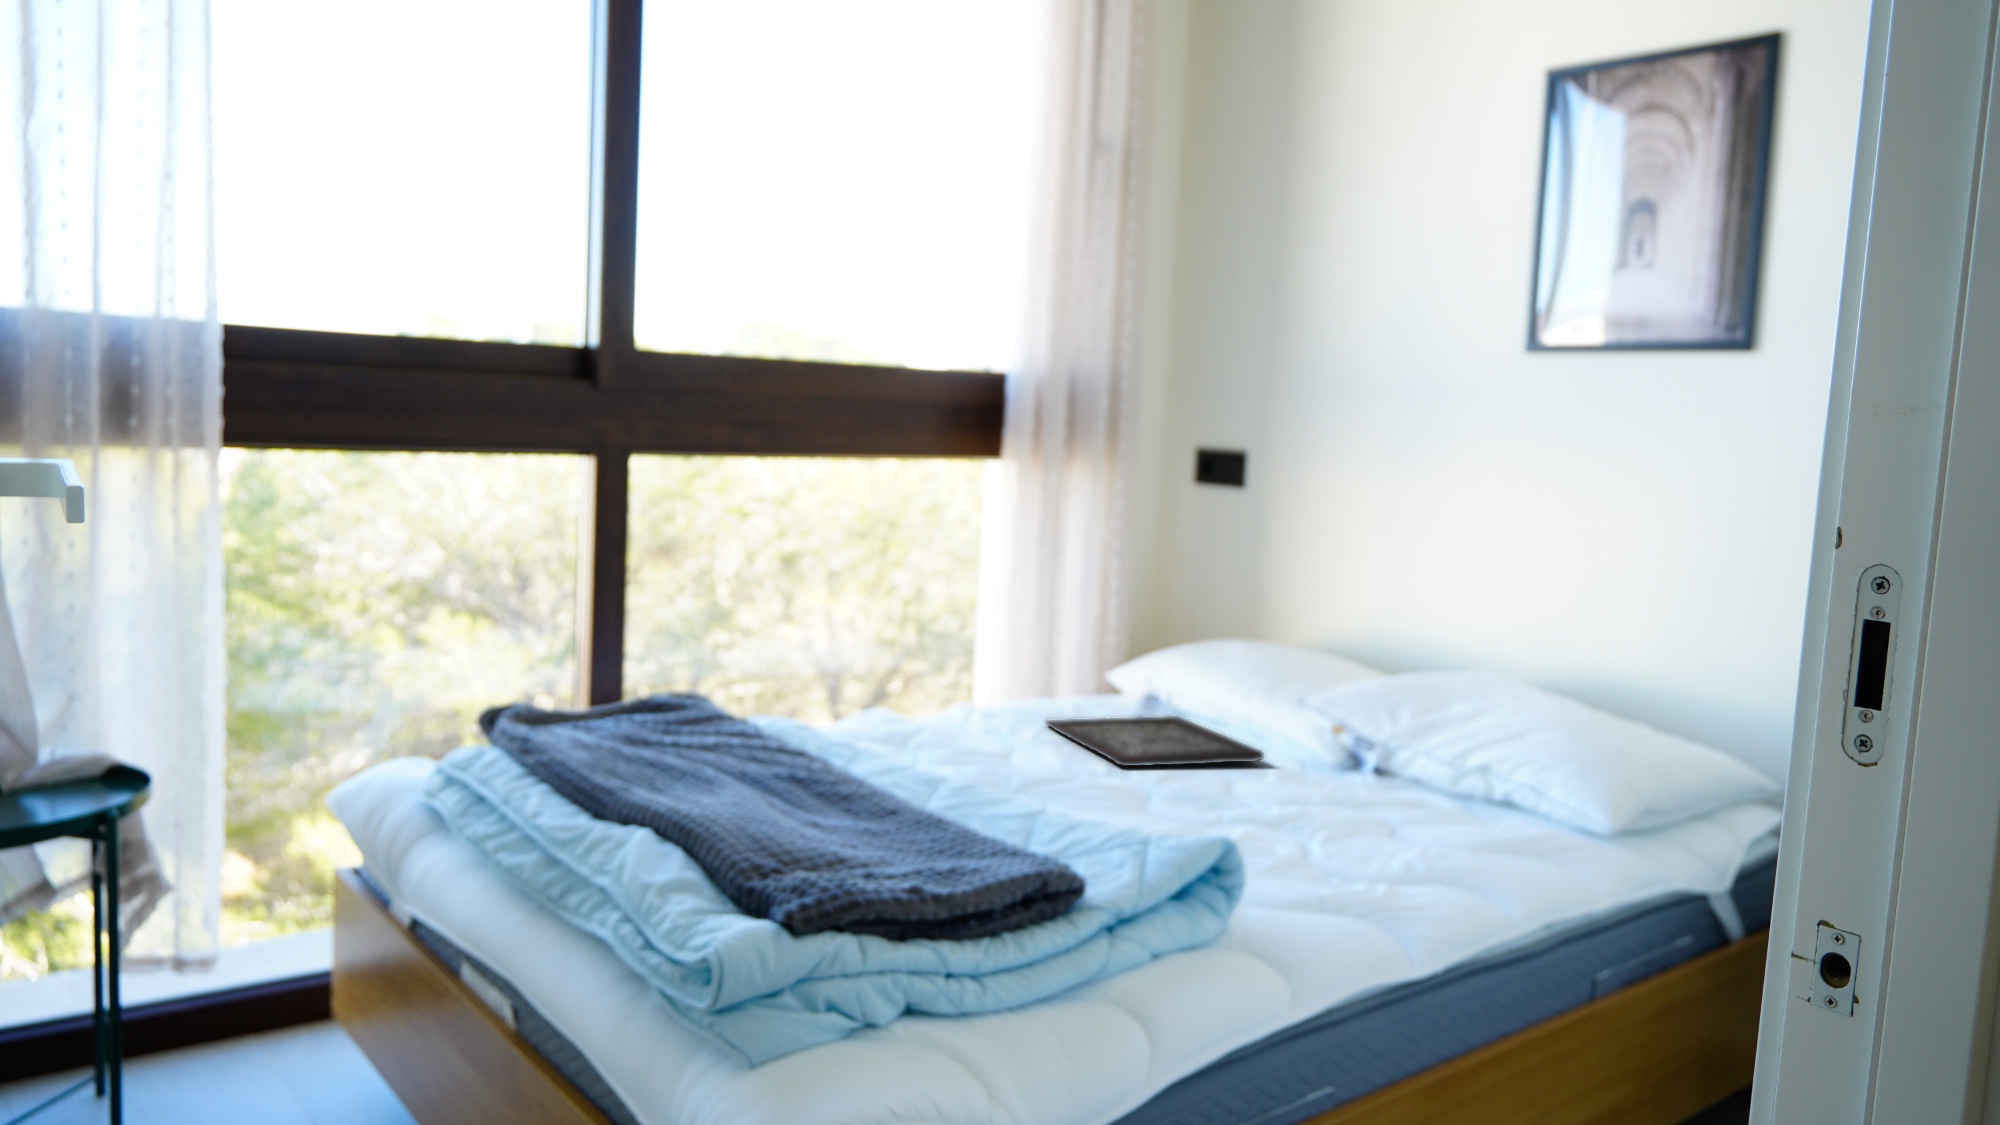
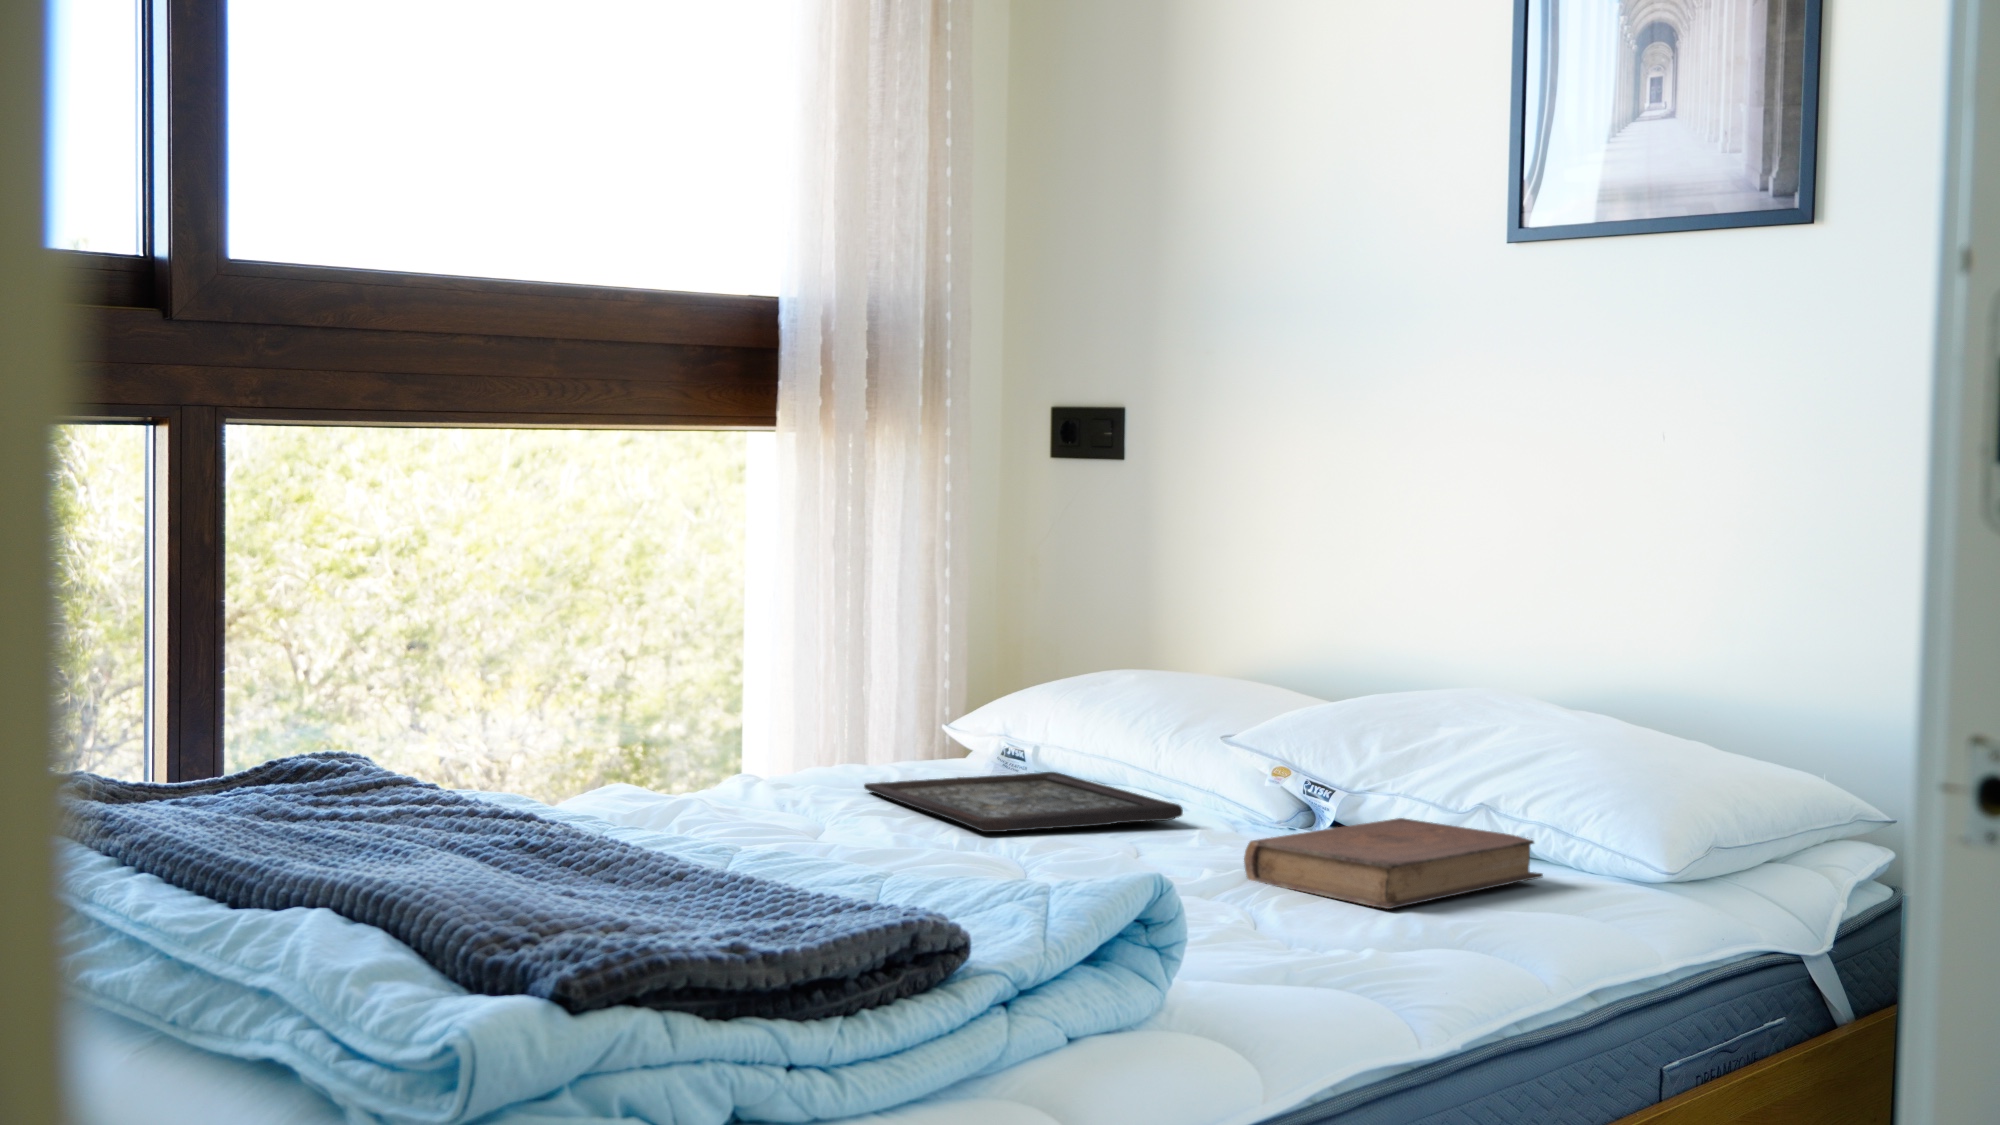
book: none [1302,773,1522,849] -> present [1244,818,1543,909]

